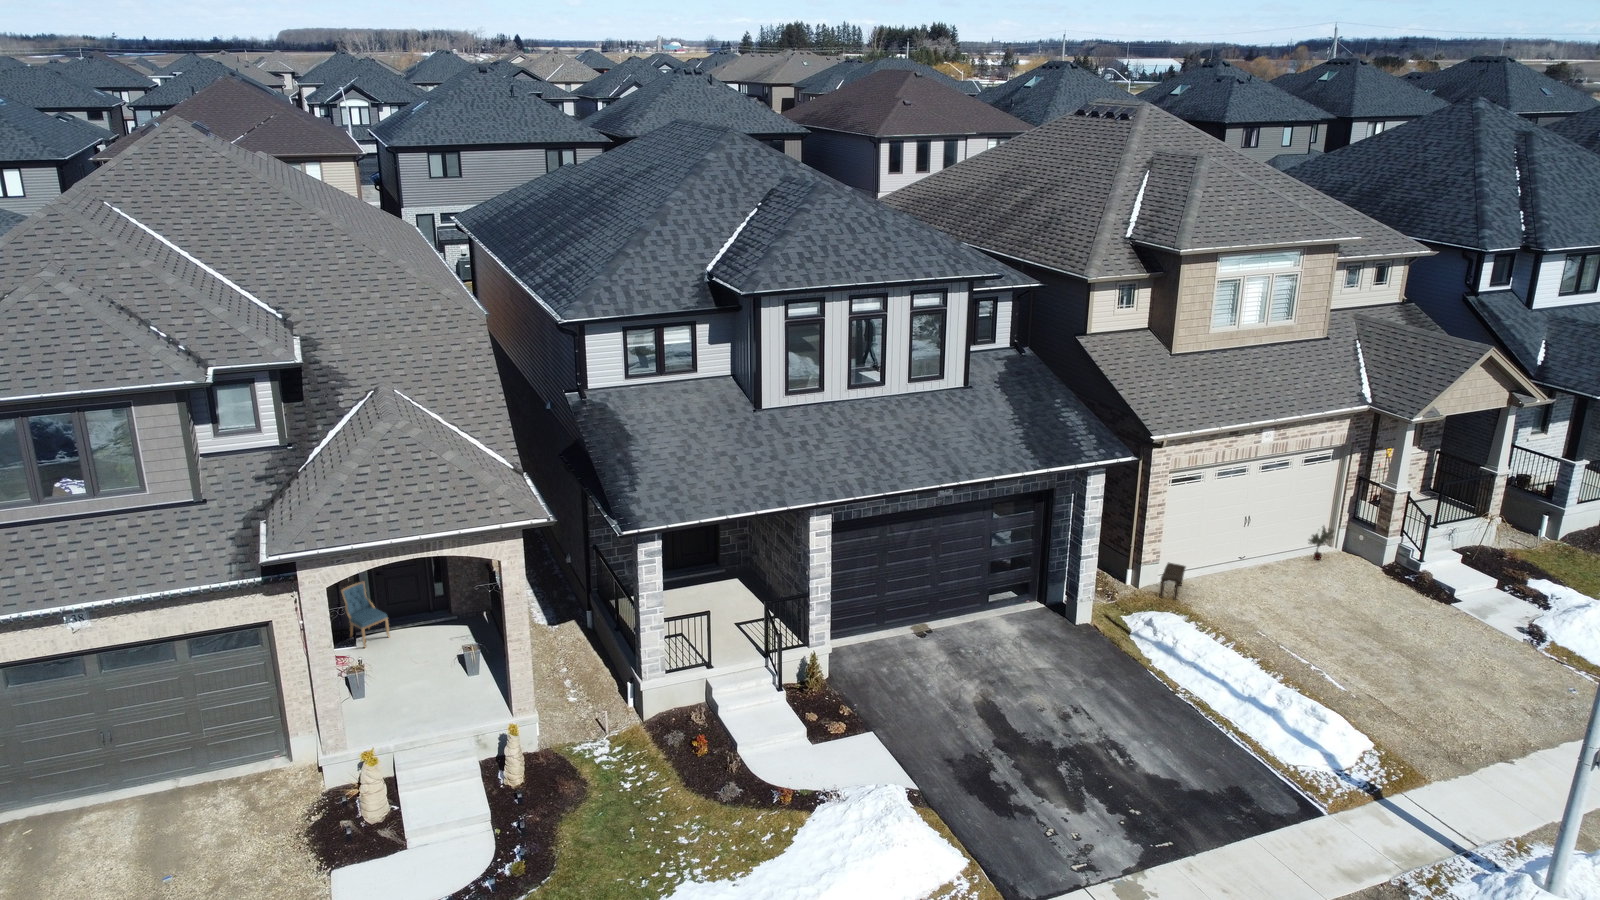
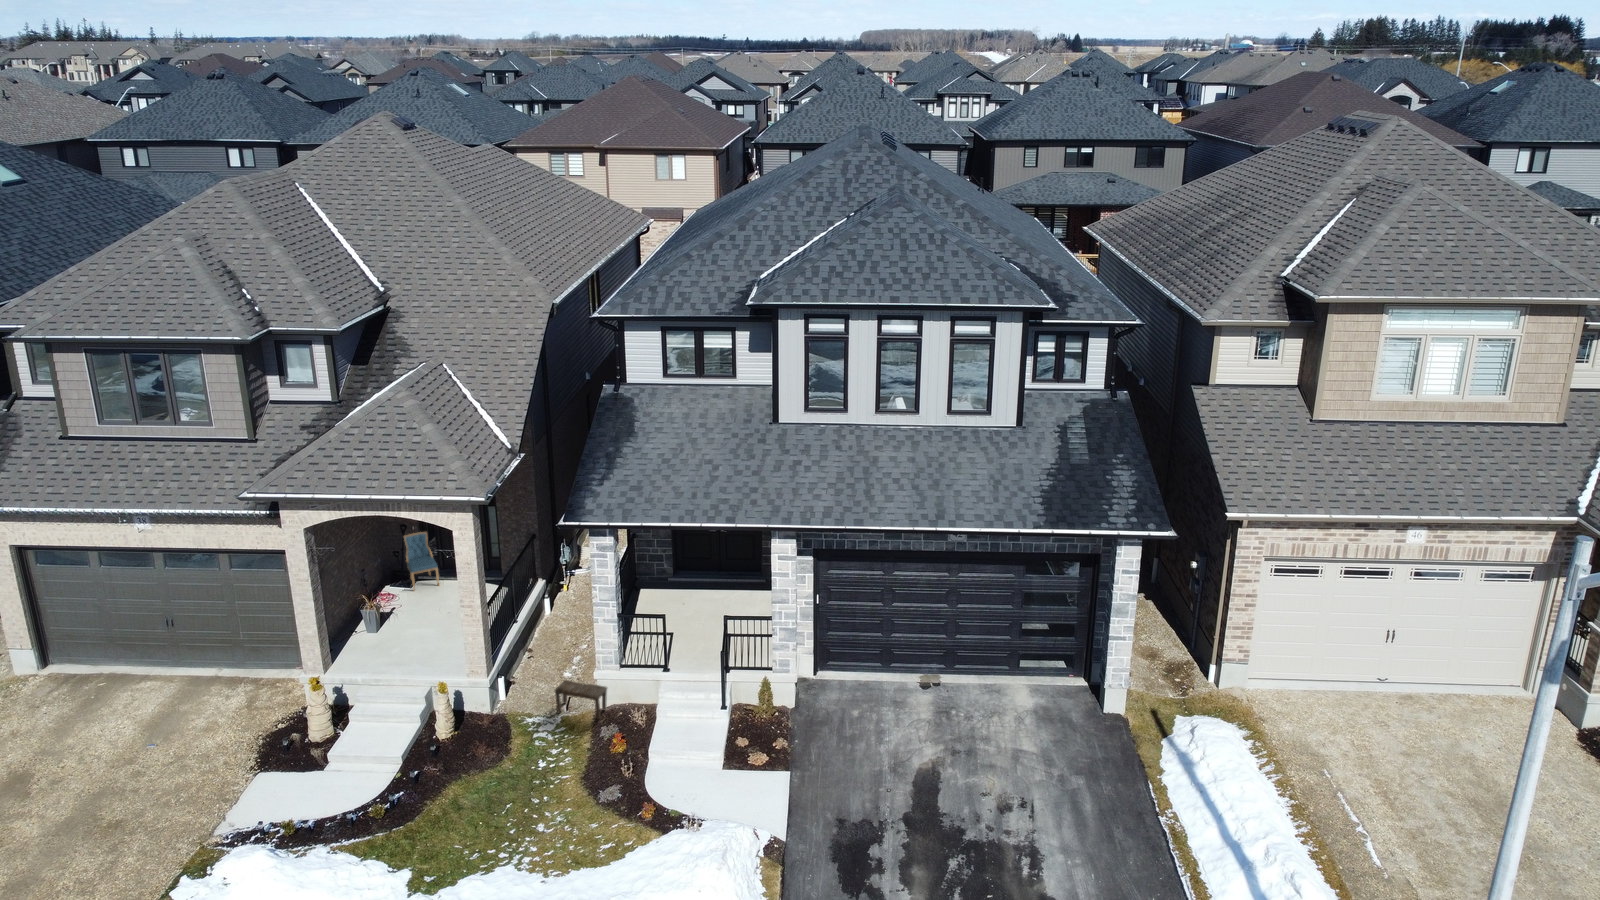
potted tree: present [1309,526,1334,560] -> none [1479,660,1521,704]
bench: present [1159,562,1186,600] -> present [555,680,607,720]

